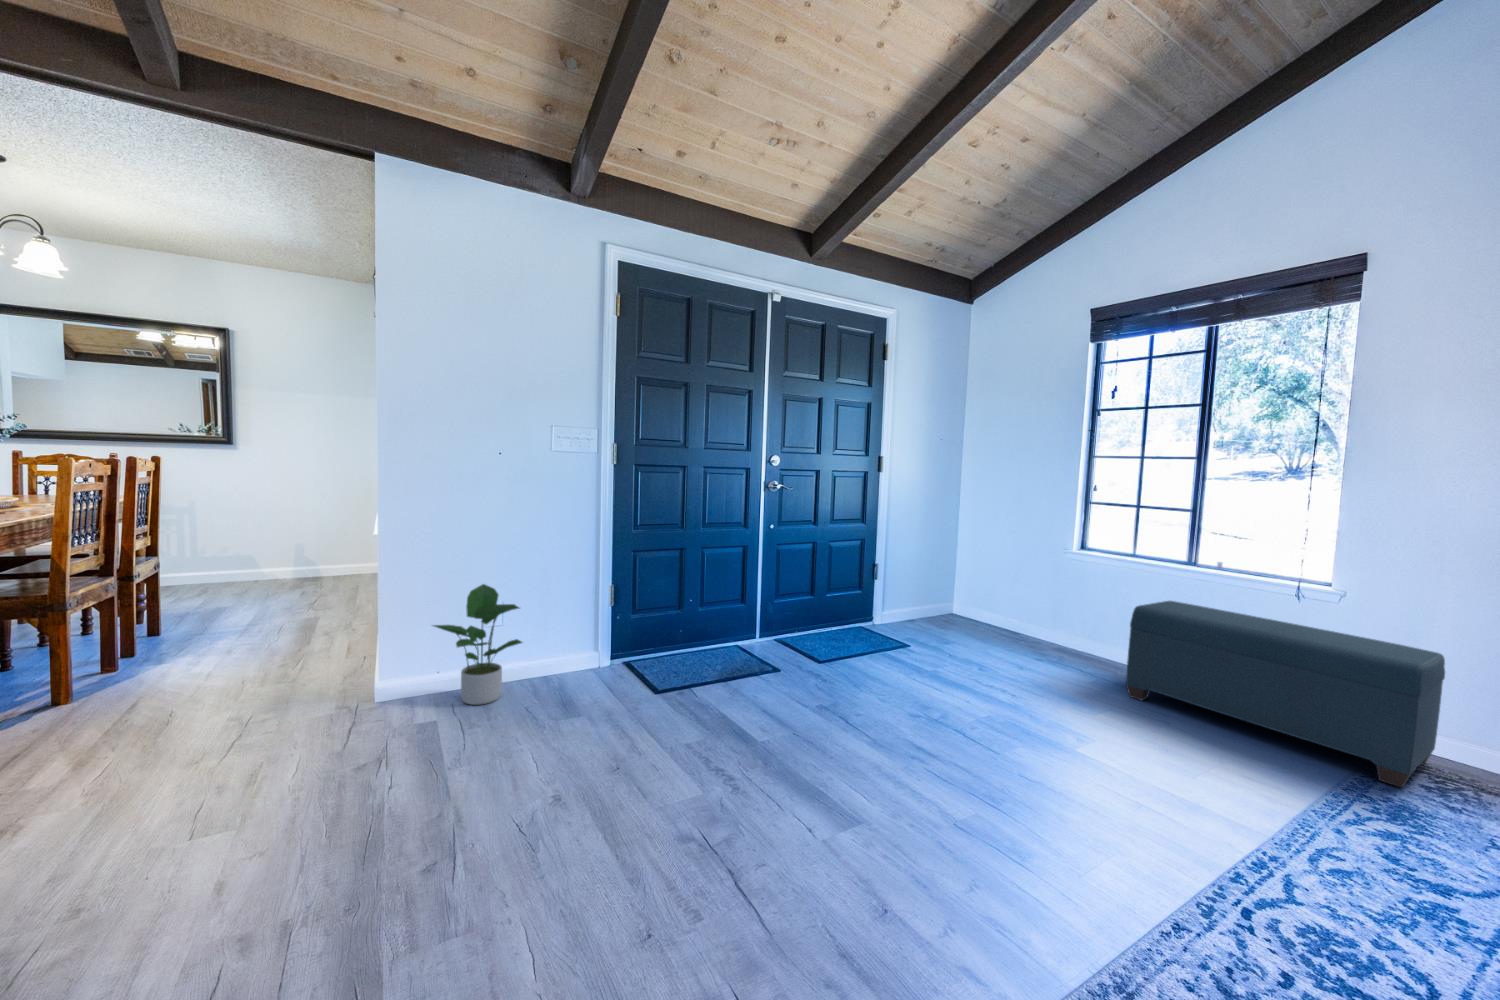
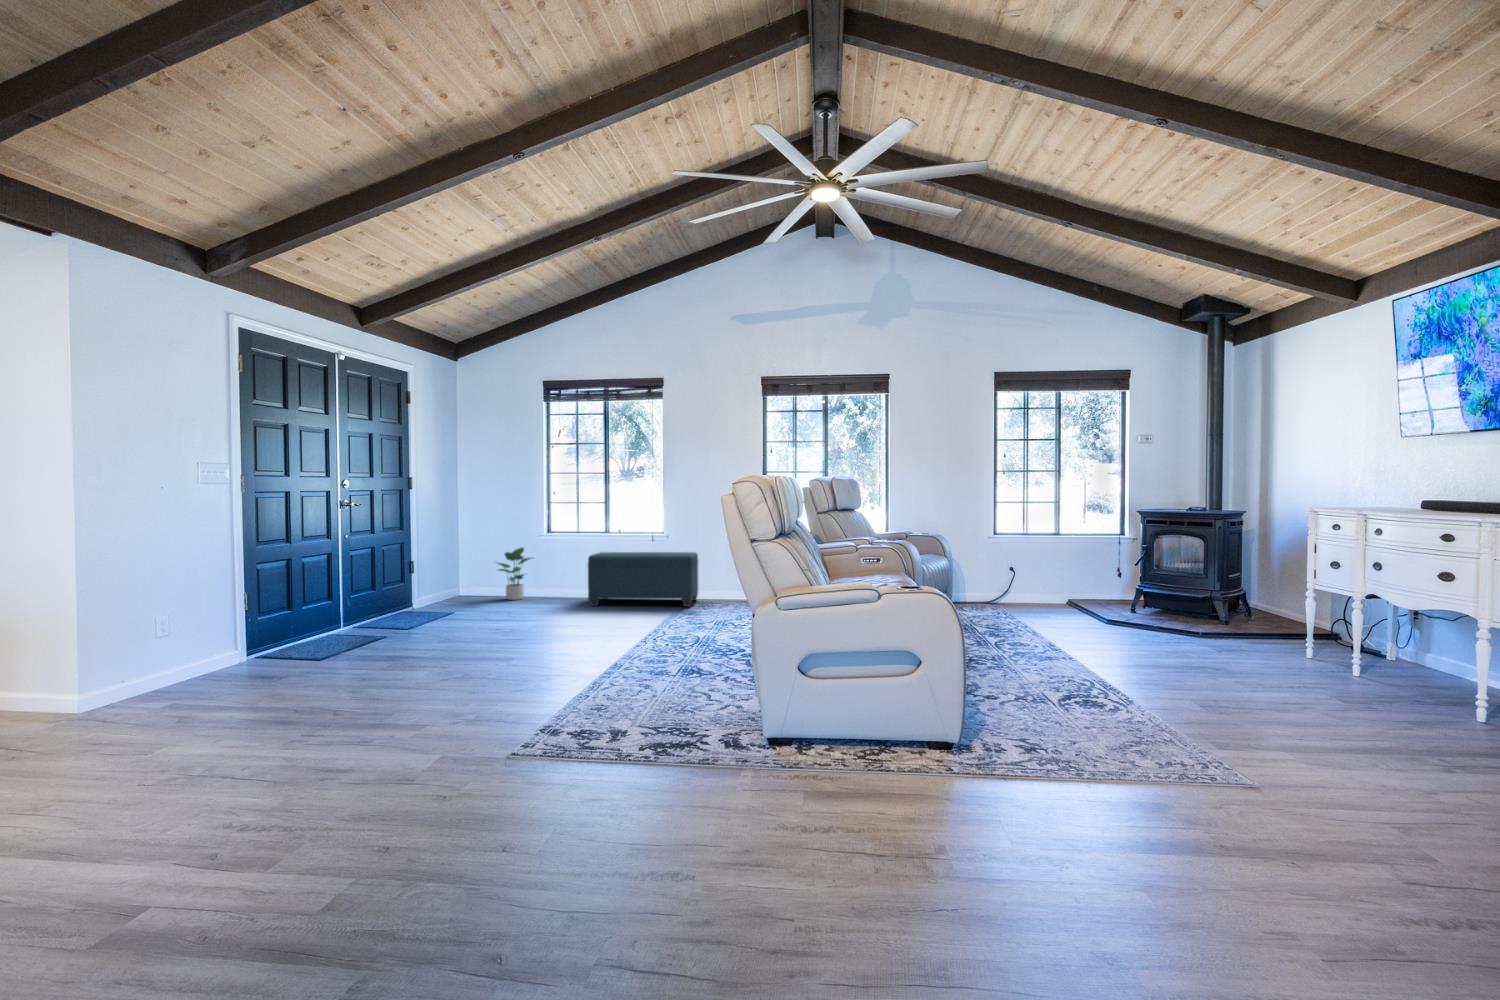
potted plant: present [434,584,522,705] -> present [497,547,531,600]

